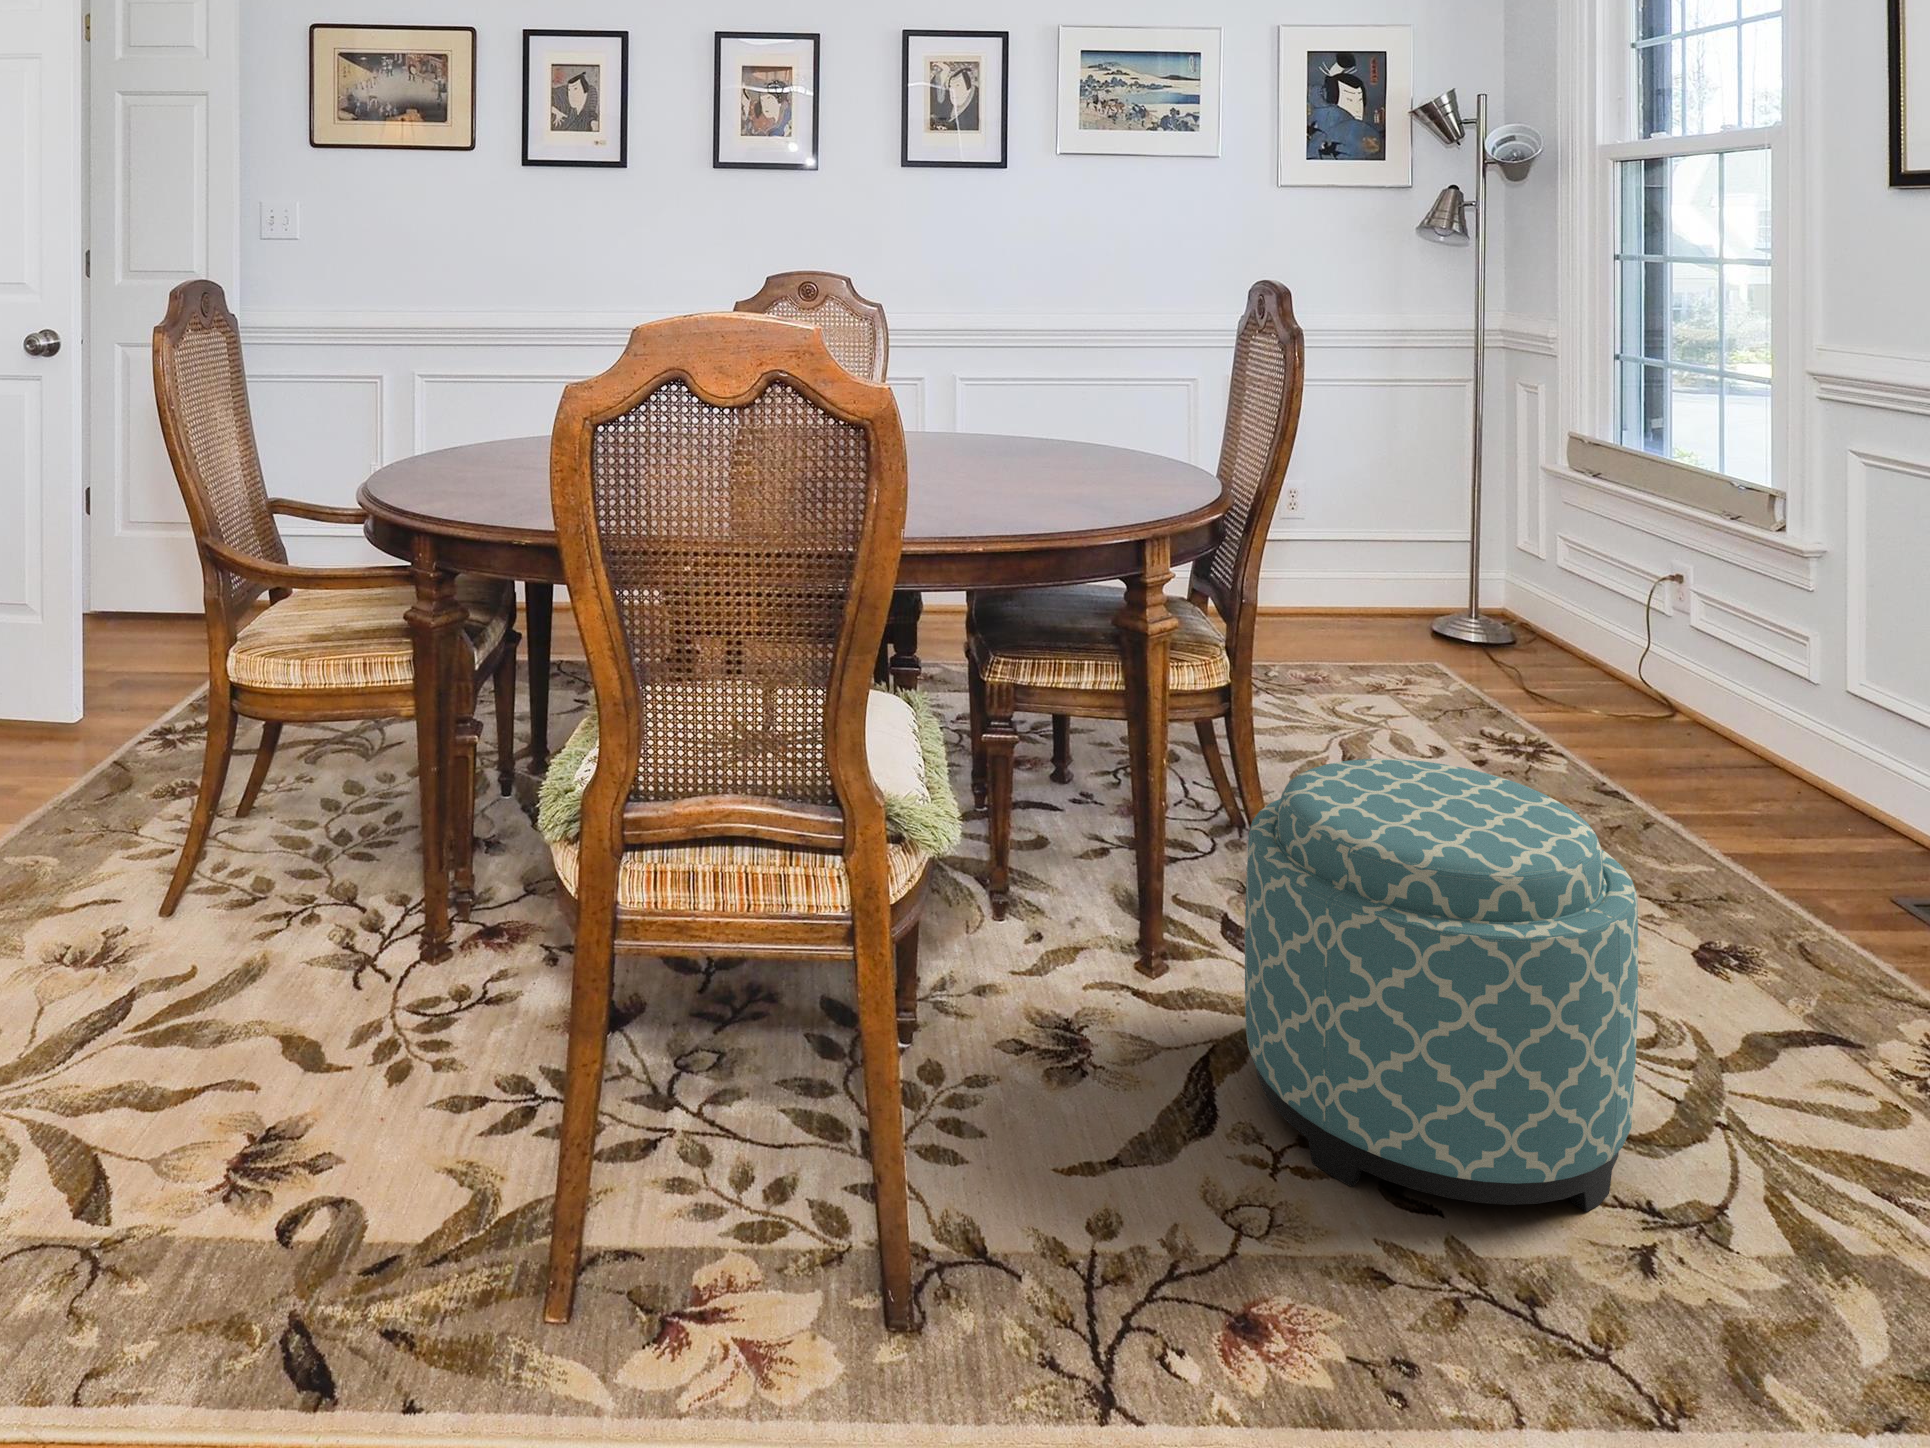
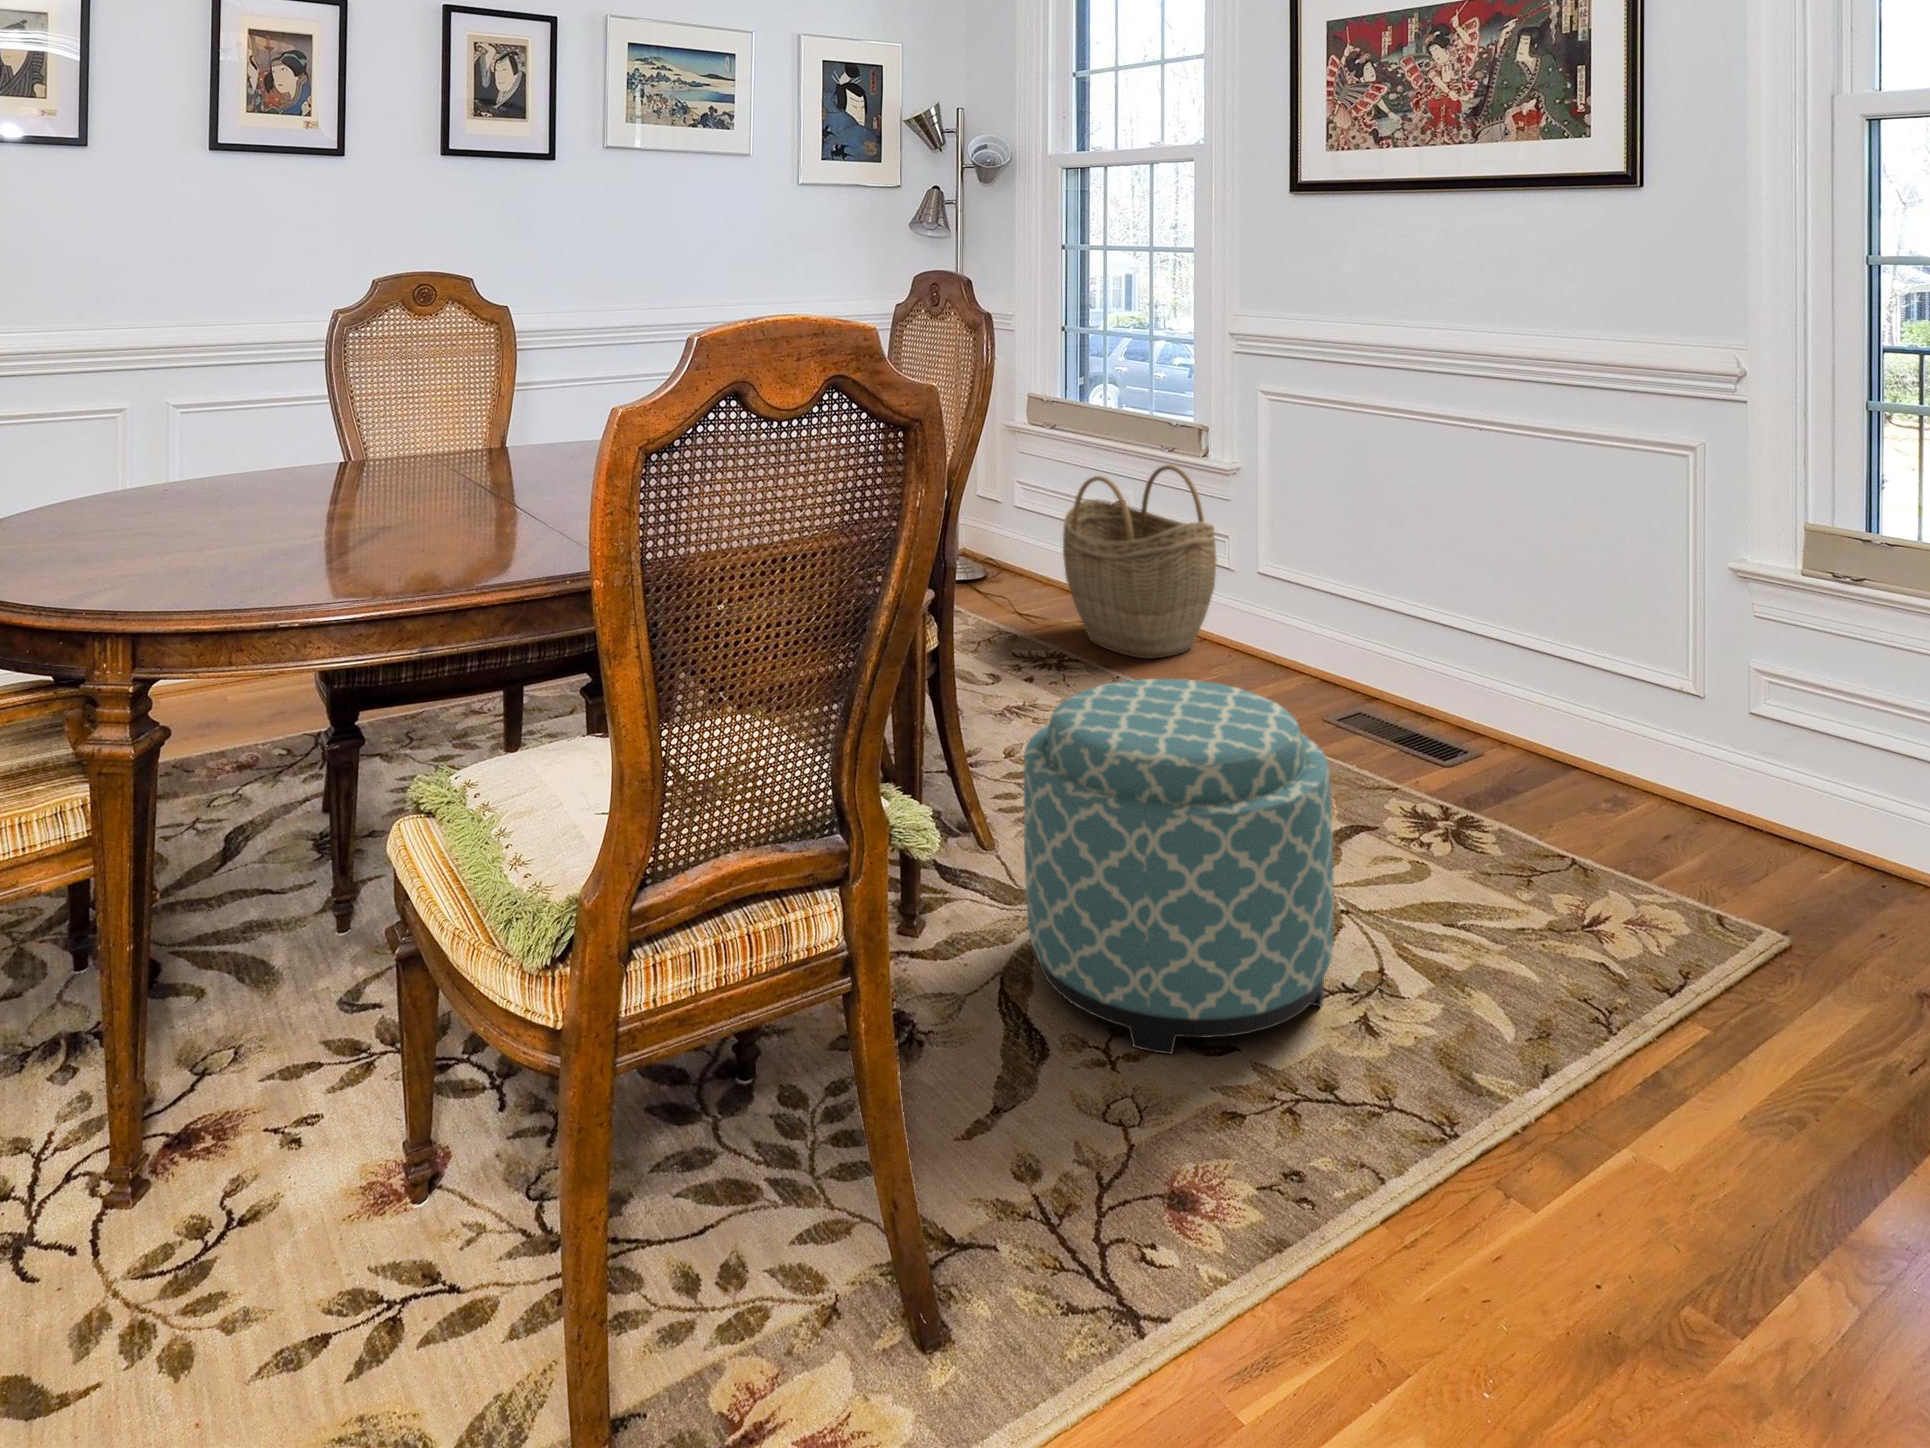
woven basket: none [1588,541,1800,780] -> present [1063,465,1217,659]

